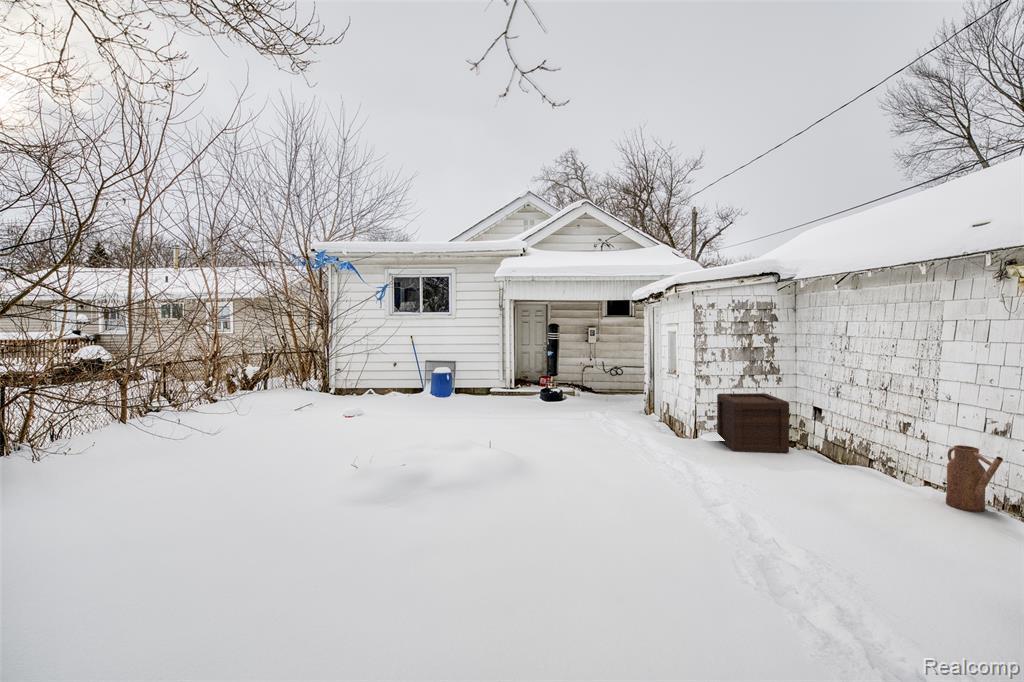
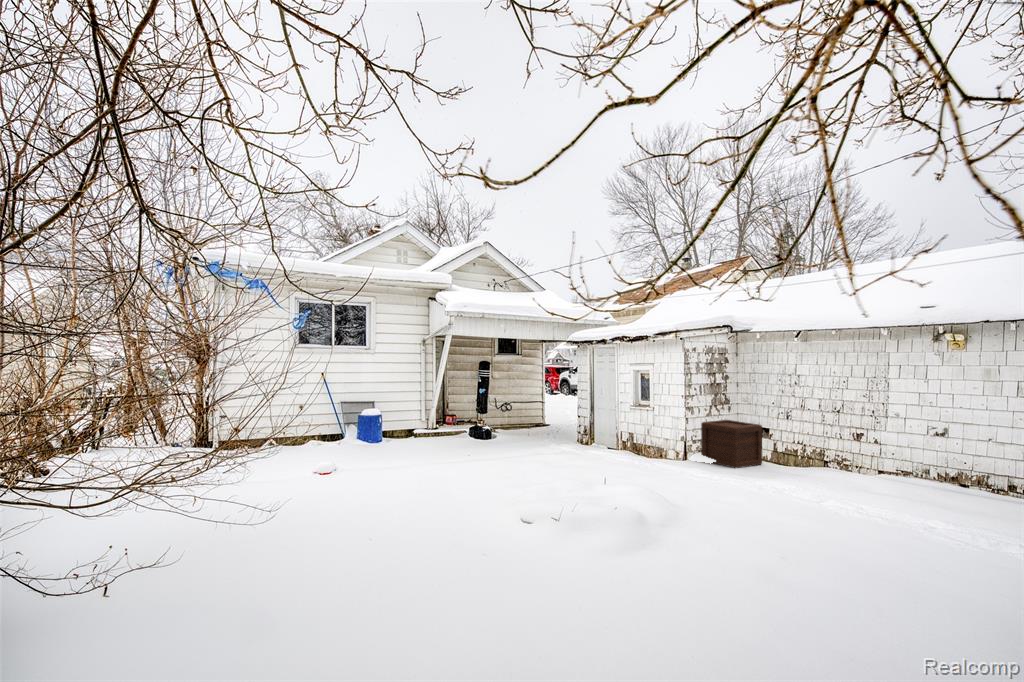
watering can: present [946,445,1003,512] -> none [911,444,958,485]

